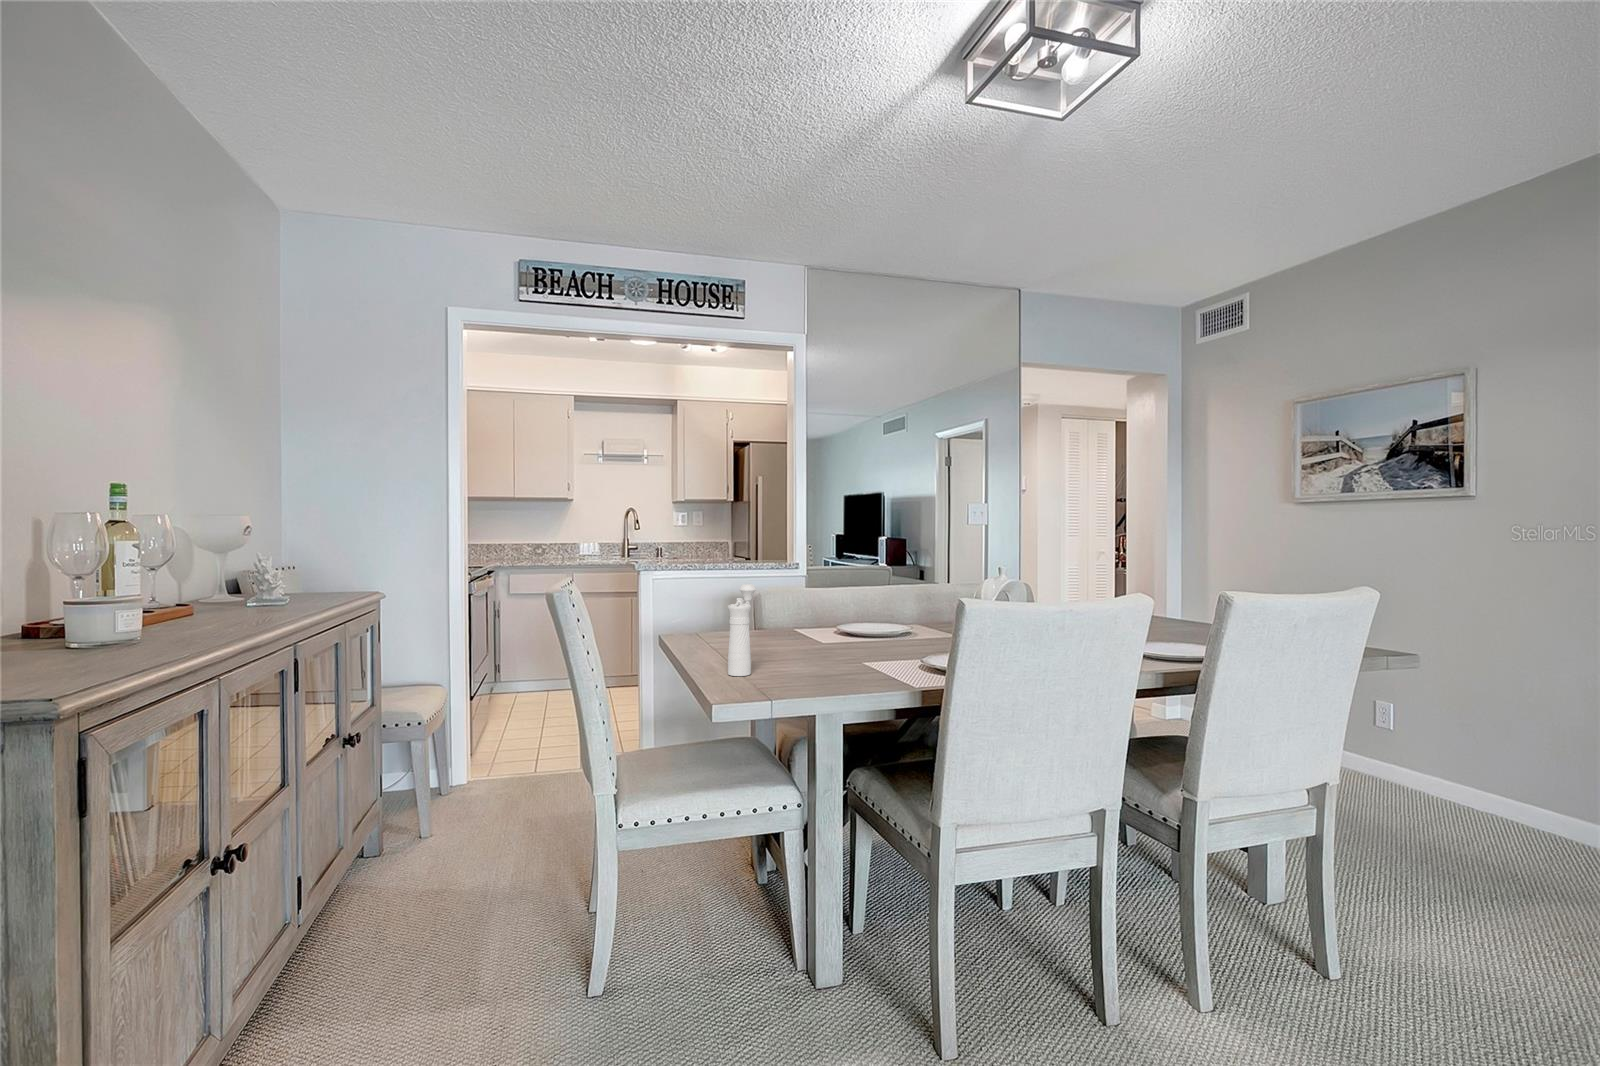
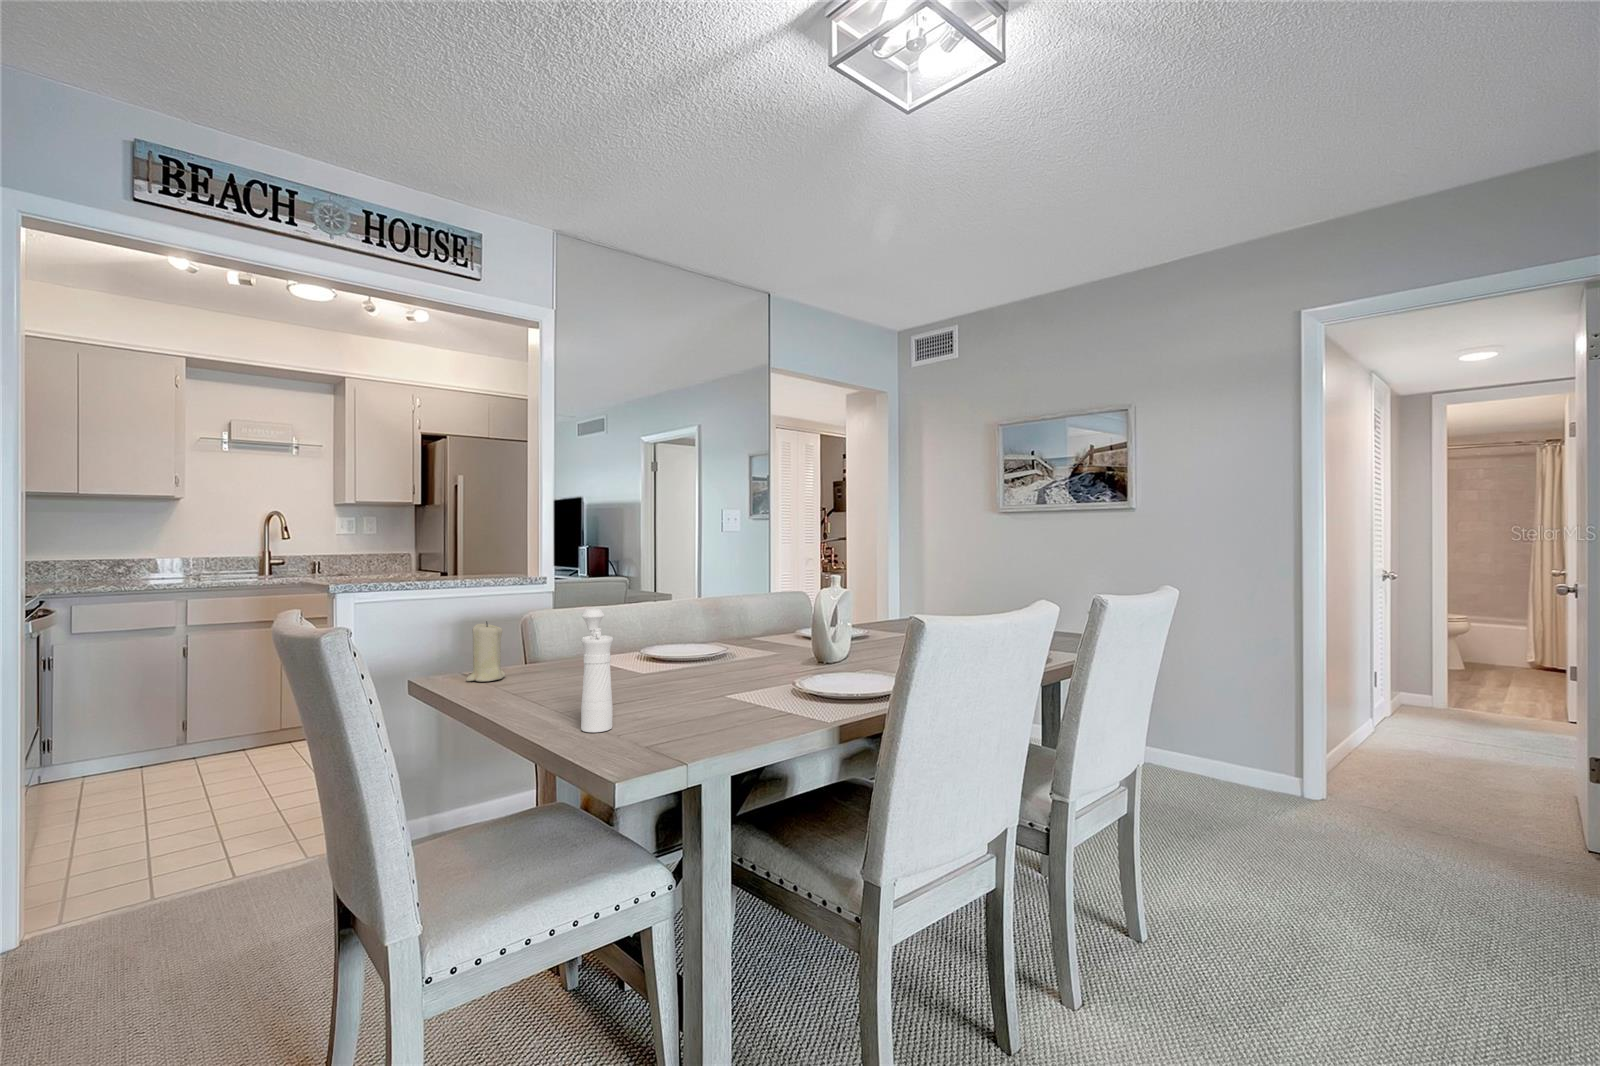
candle: none [691,594,720,639] -> present [466,621,505,682]

